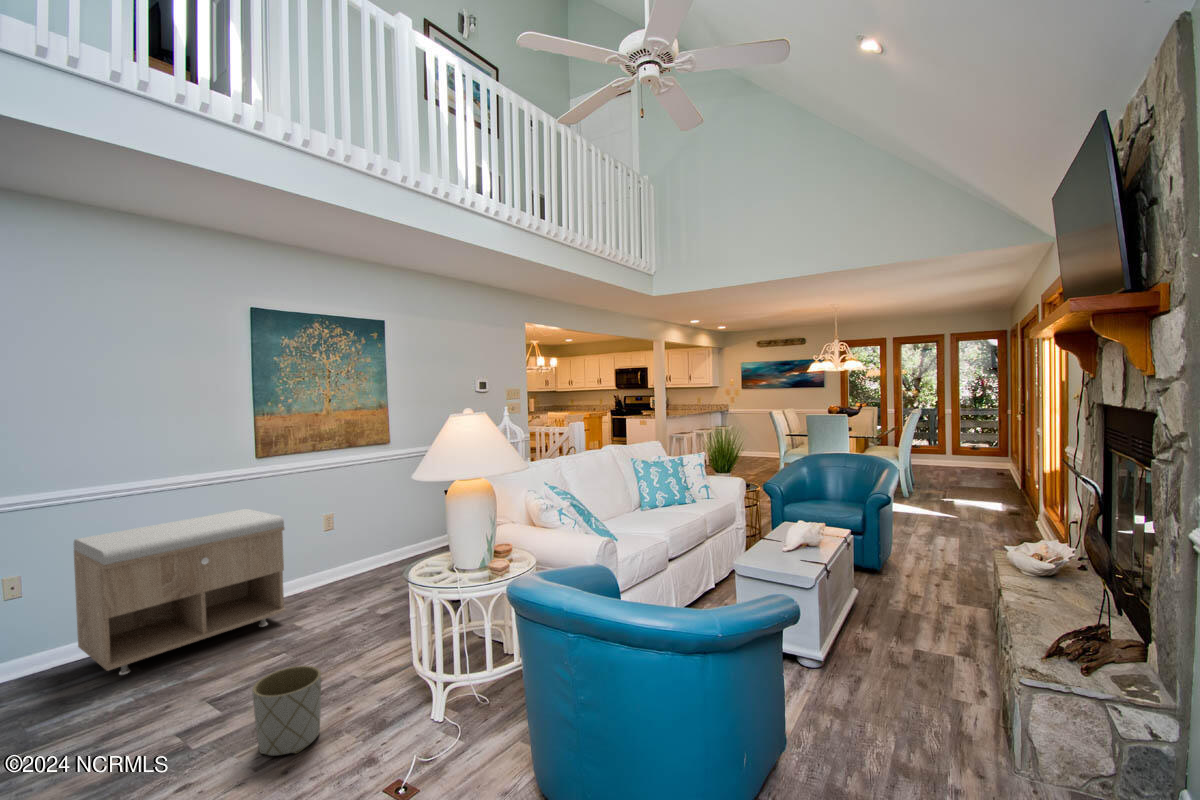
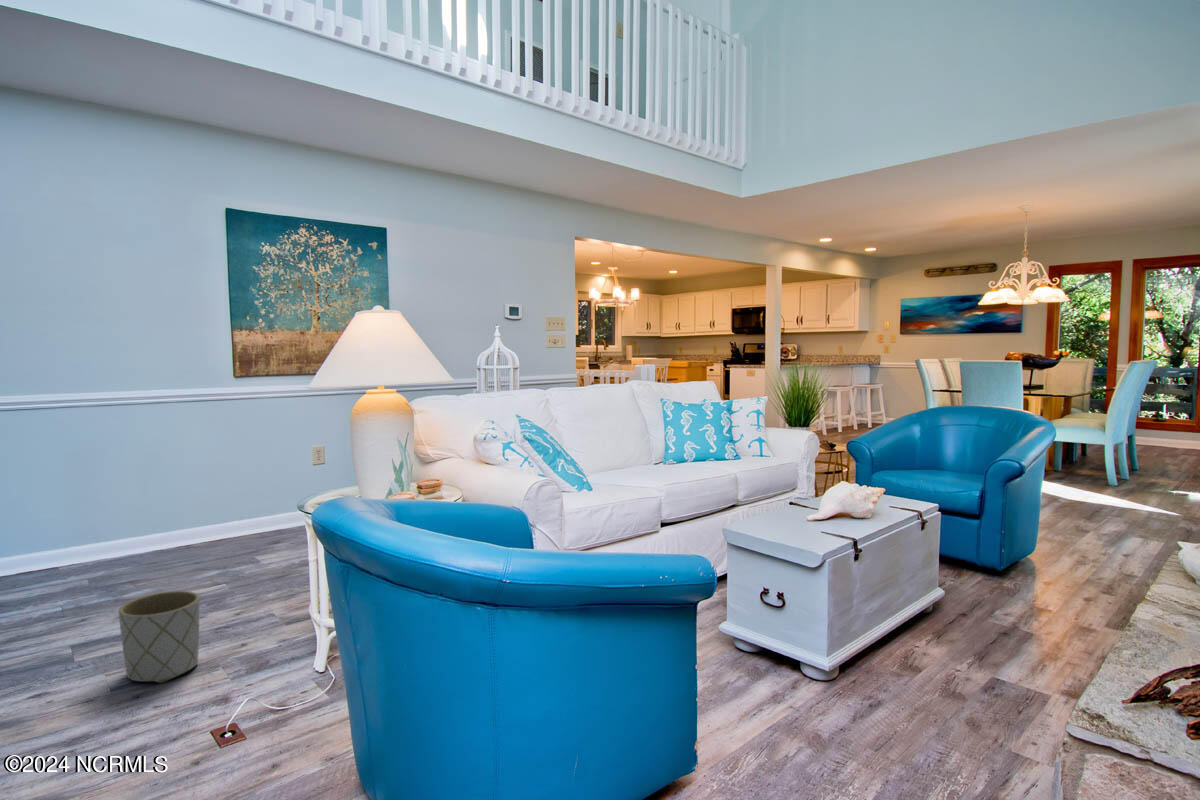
storage bench: present [73,509,286,675] -> none [32,431,244,587]

